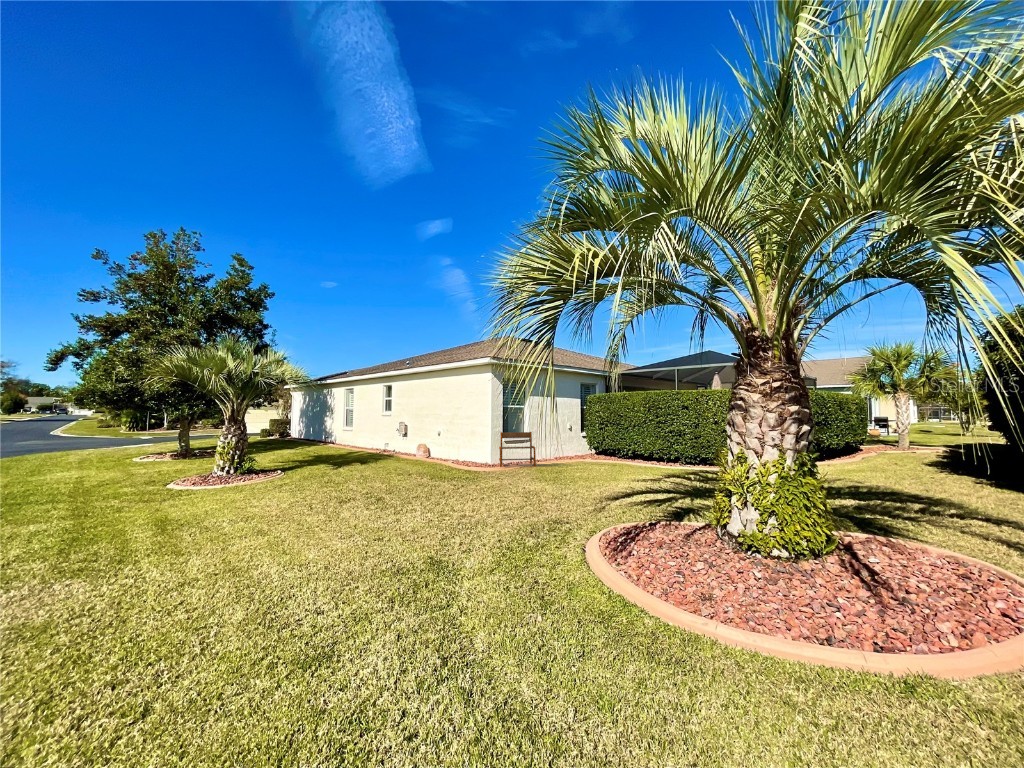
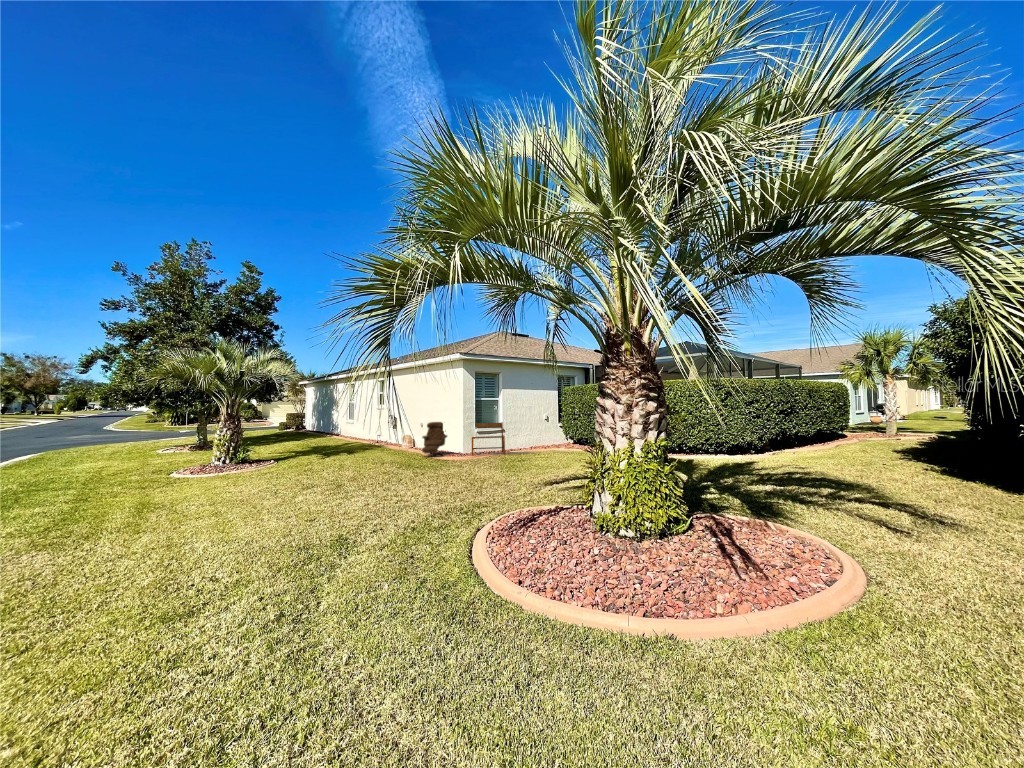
lounge chair: none [444,430,471,469] -> present [422,422,447,456]

